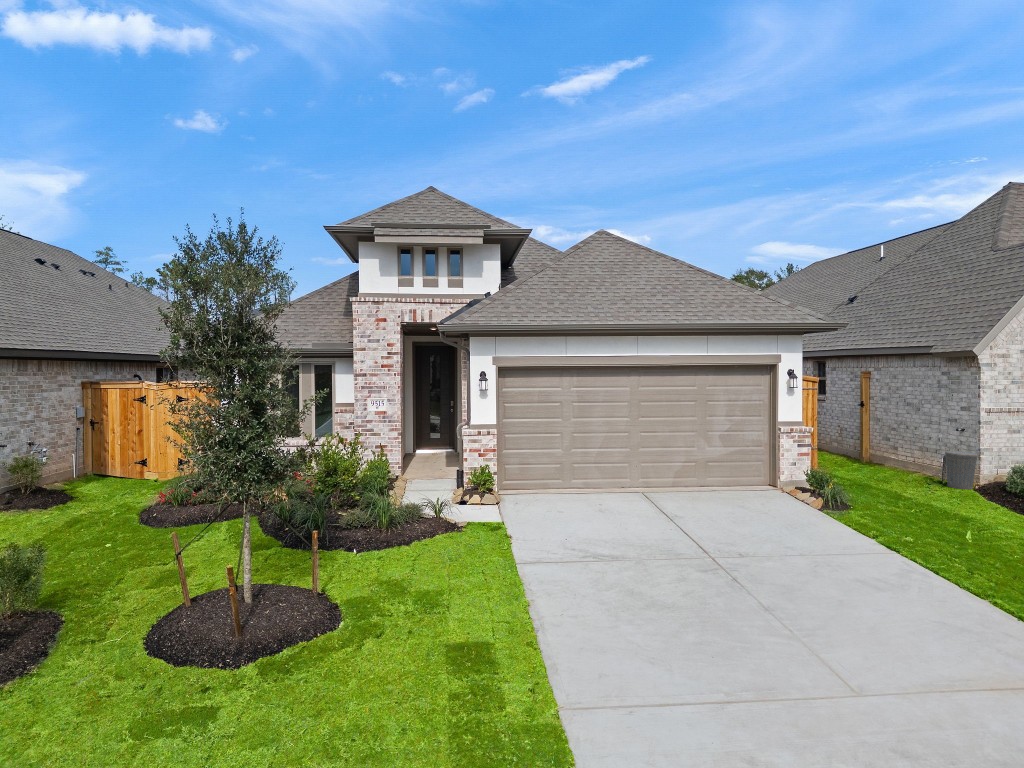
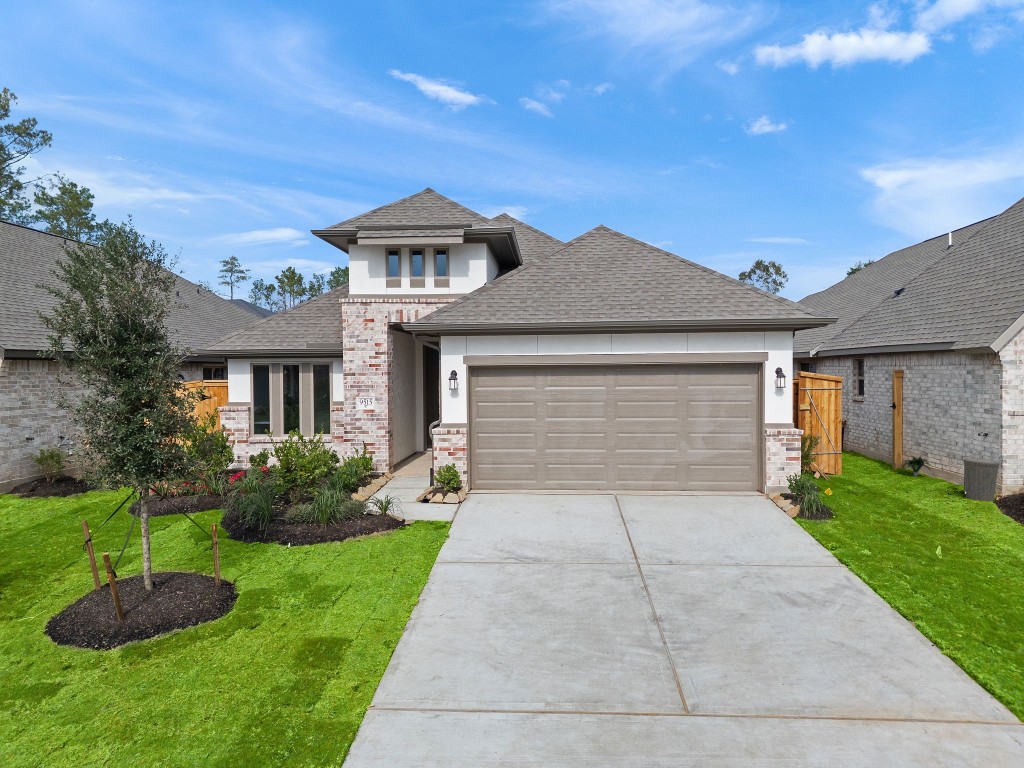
potted plant: none [878,448,907,468] -> present [902,456,930,476]

